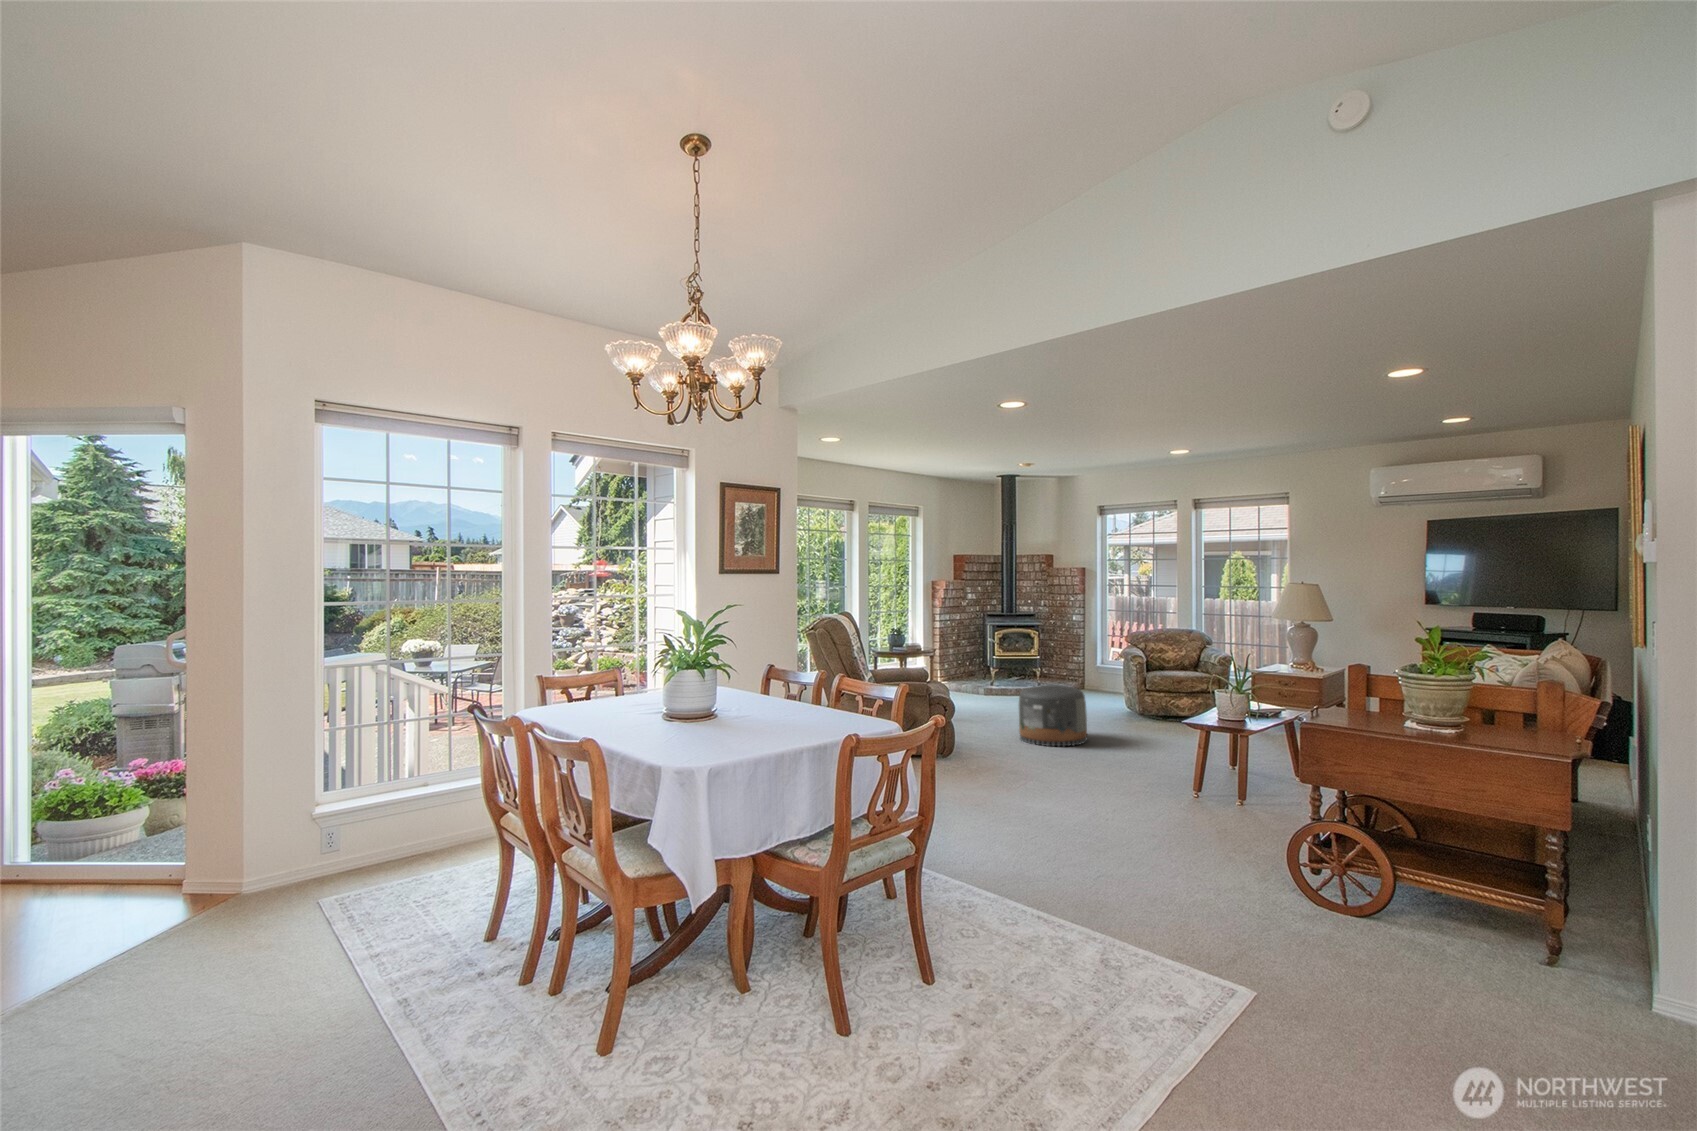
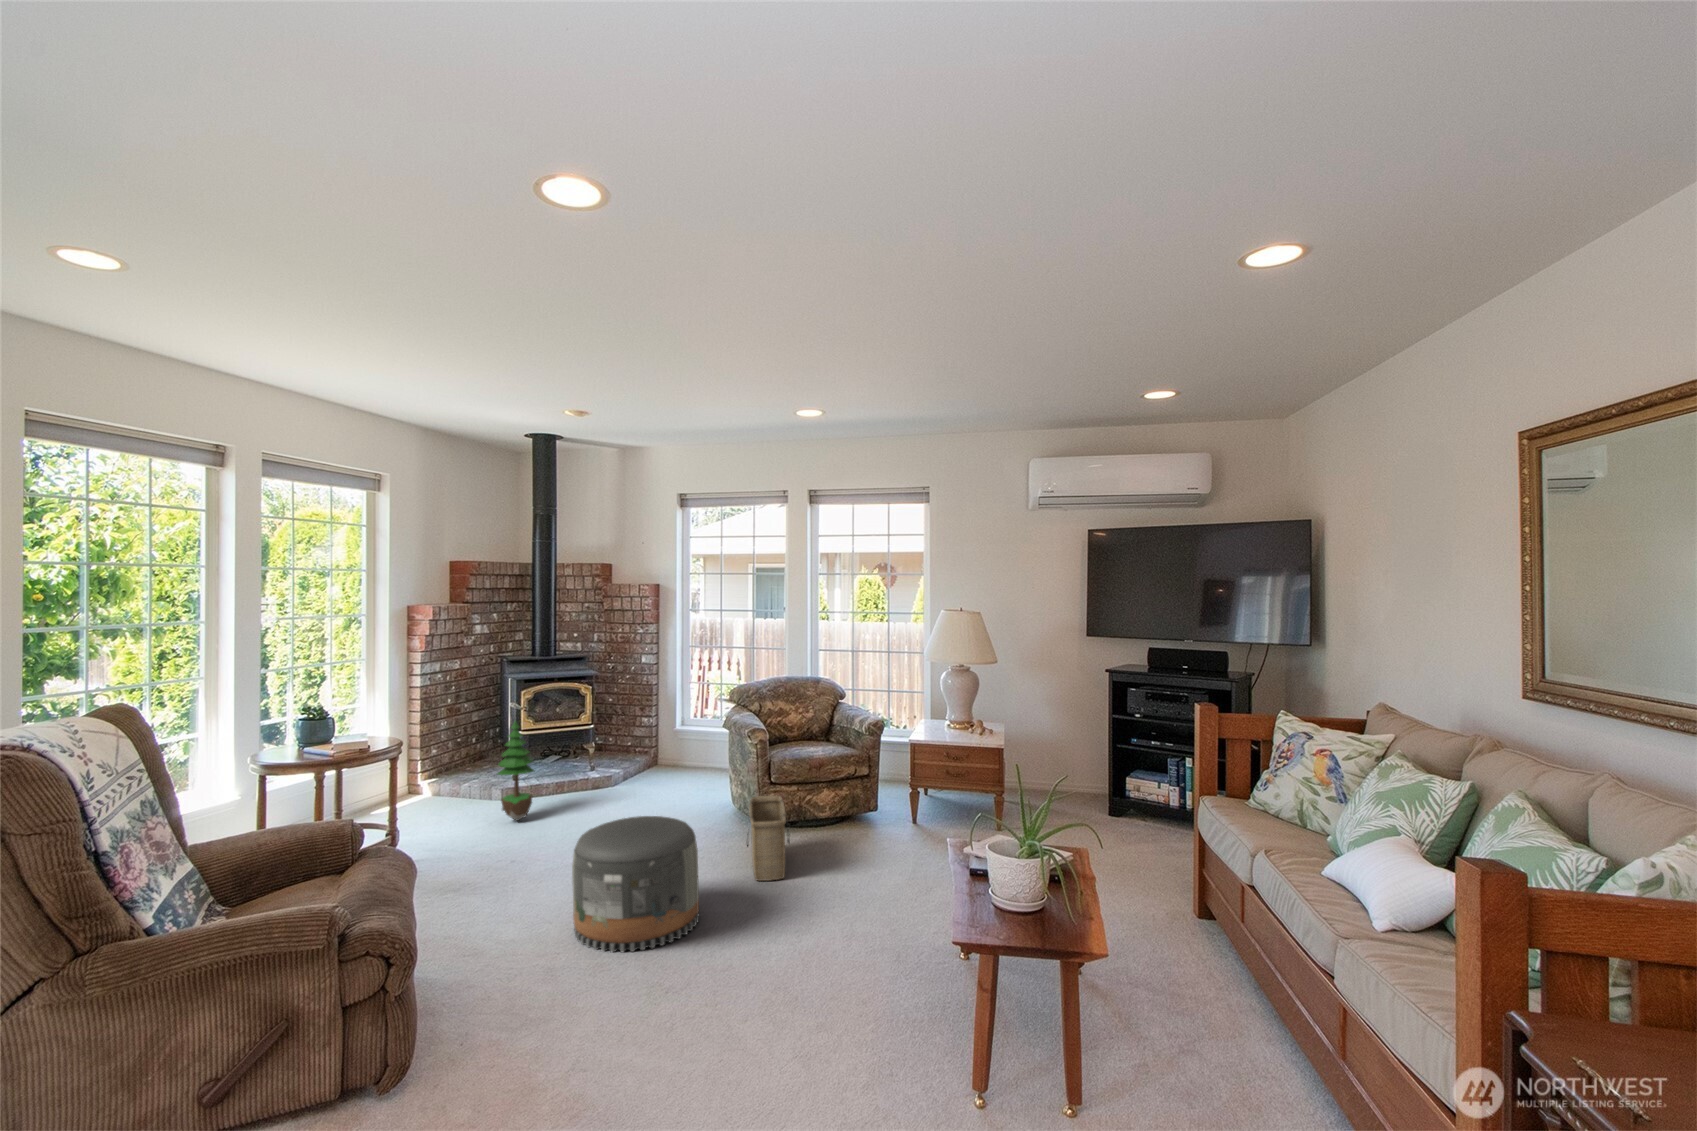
potted tree: none [981,643,1003,703] -> present [498,721,534,821]
basket: none [1122,693,1151,737] -> present [747,796,790,881]

